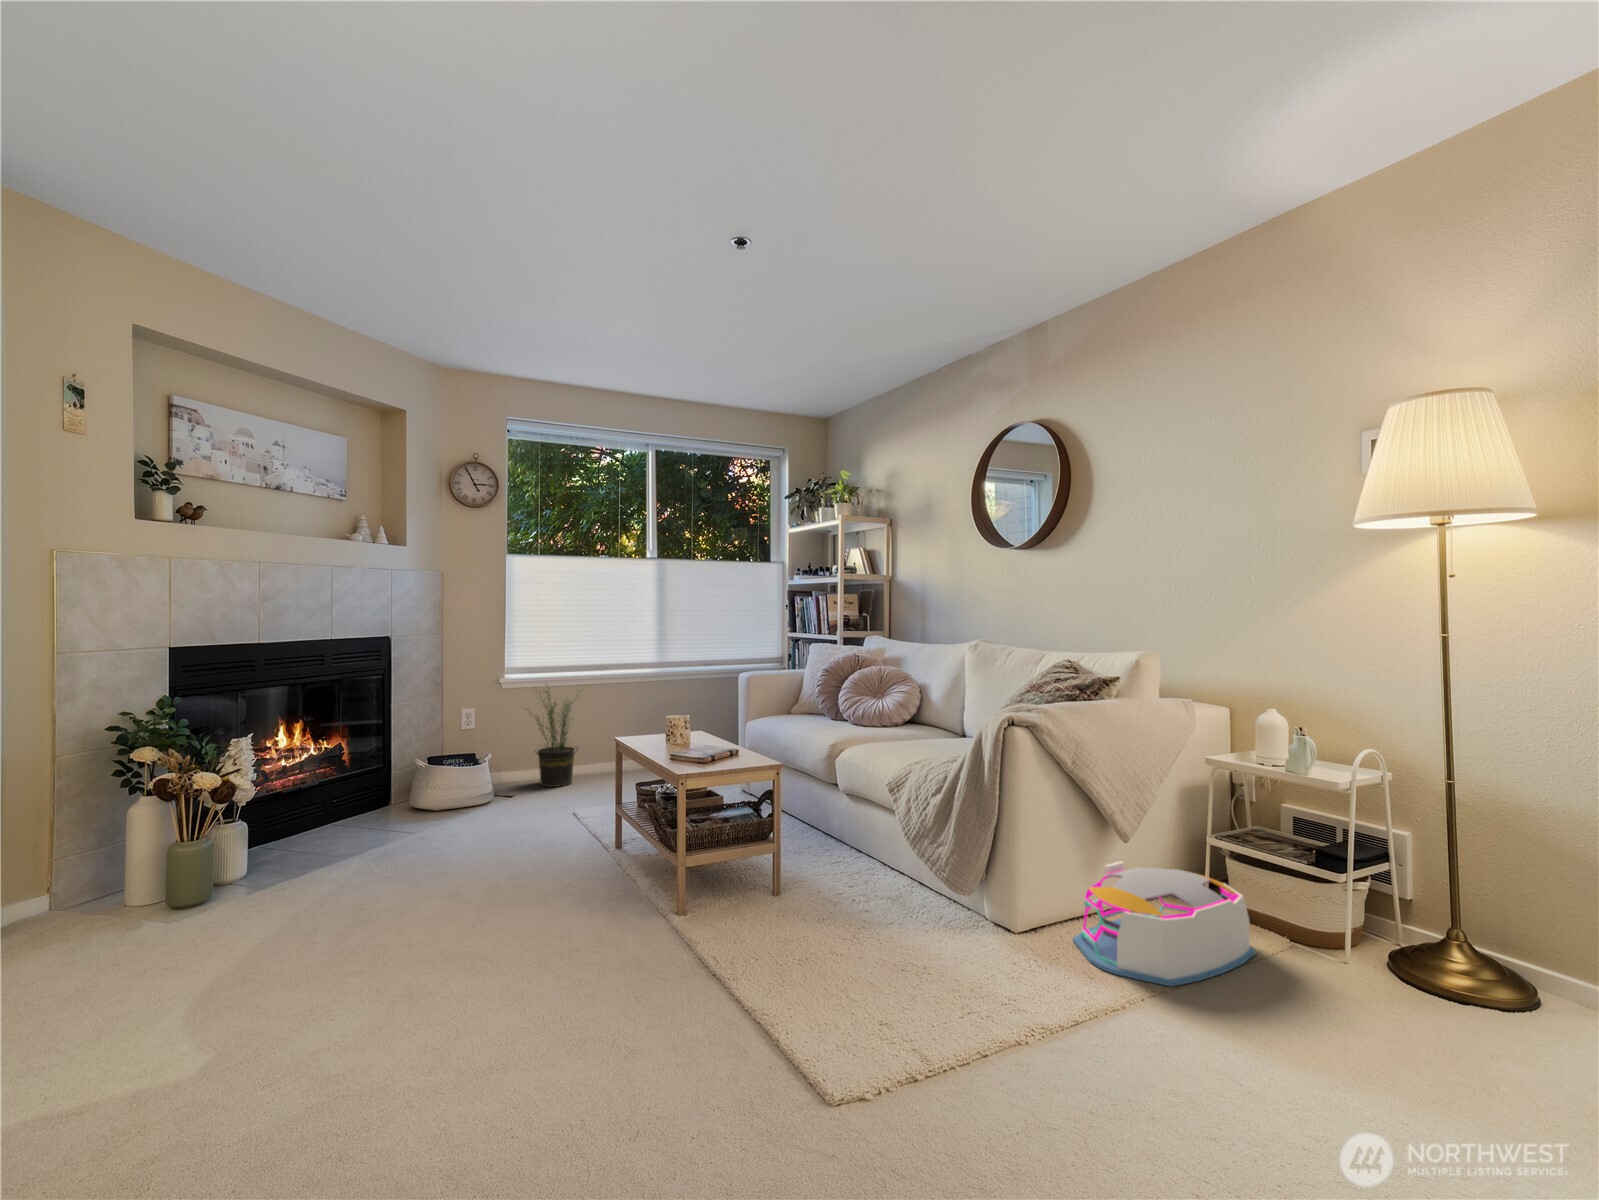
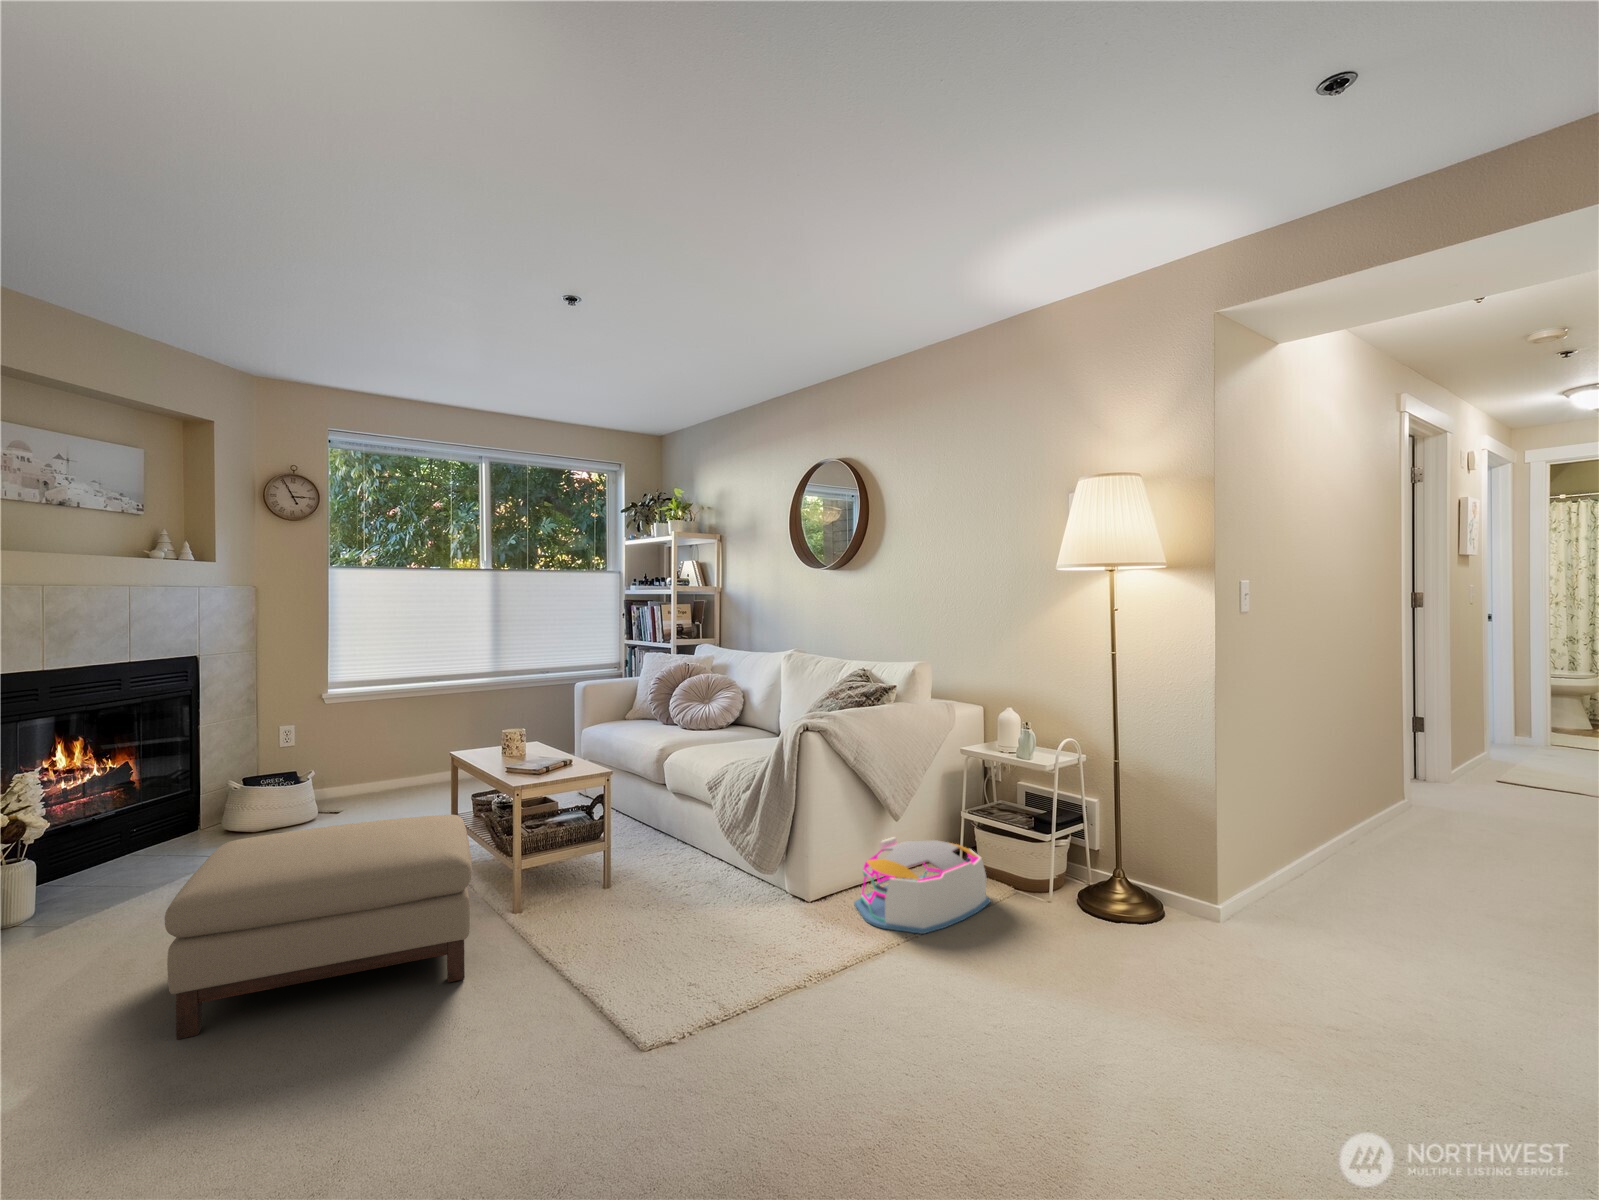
potted plant: present [526,686,579,787] -> none [344,694,421,798]
ottoman: none [332,802,635,1018] -> present [165,815,472,1039]

